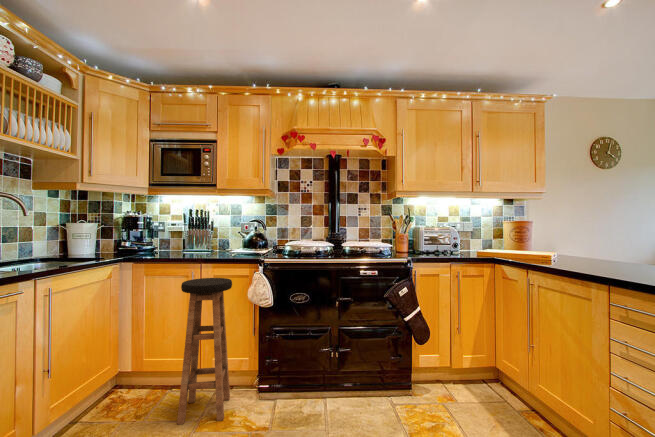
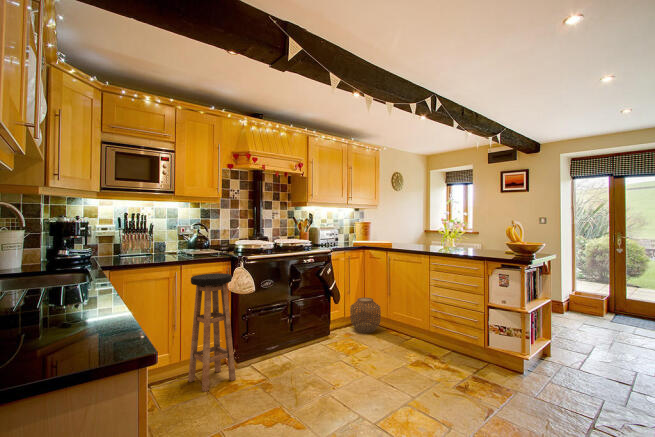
woven basket: none [451,345,508,412] -> present [350,298,381,333]

